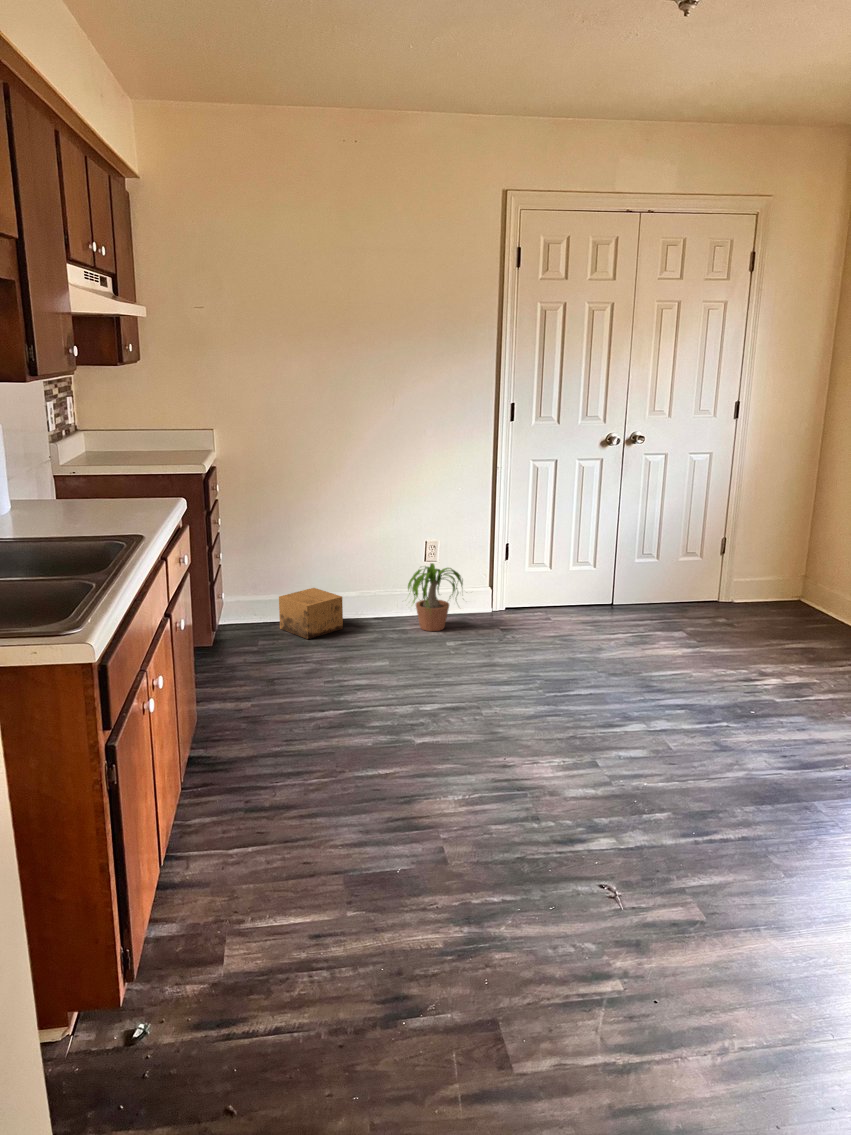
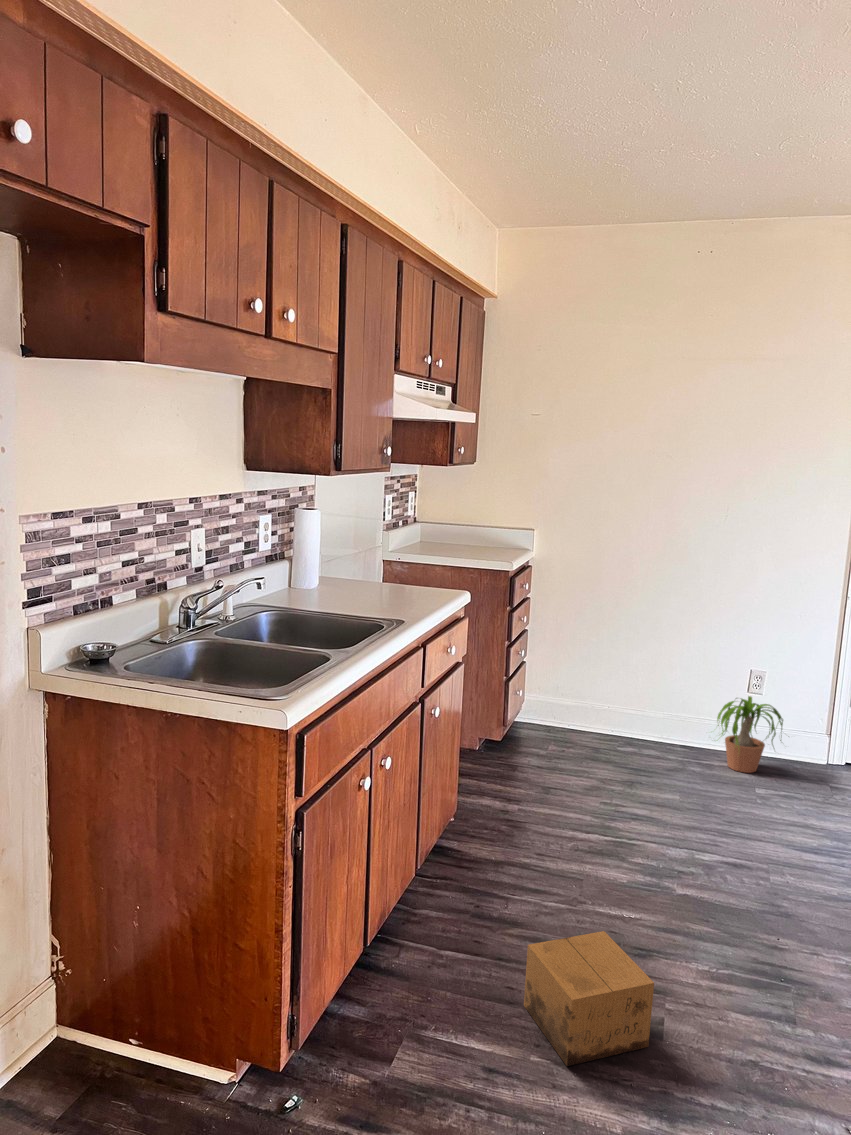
cardboard box: present [279,588,343,639] -> present [524,931,654,1066]

